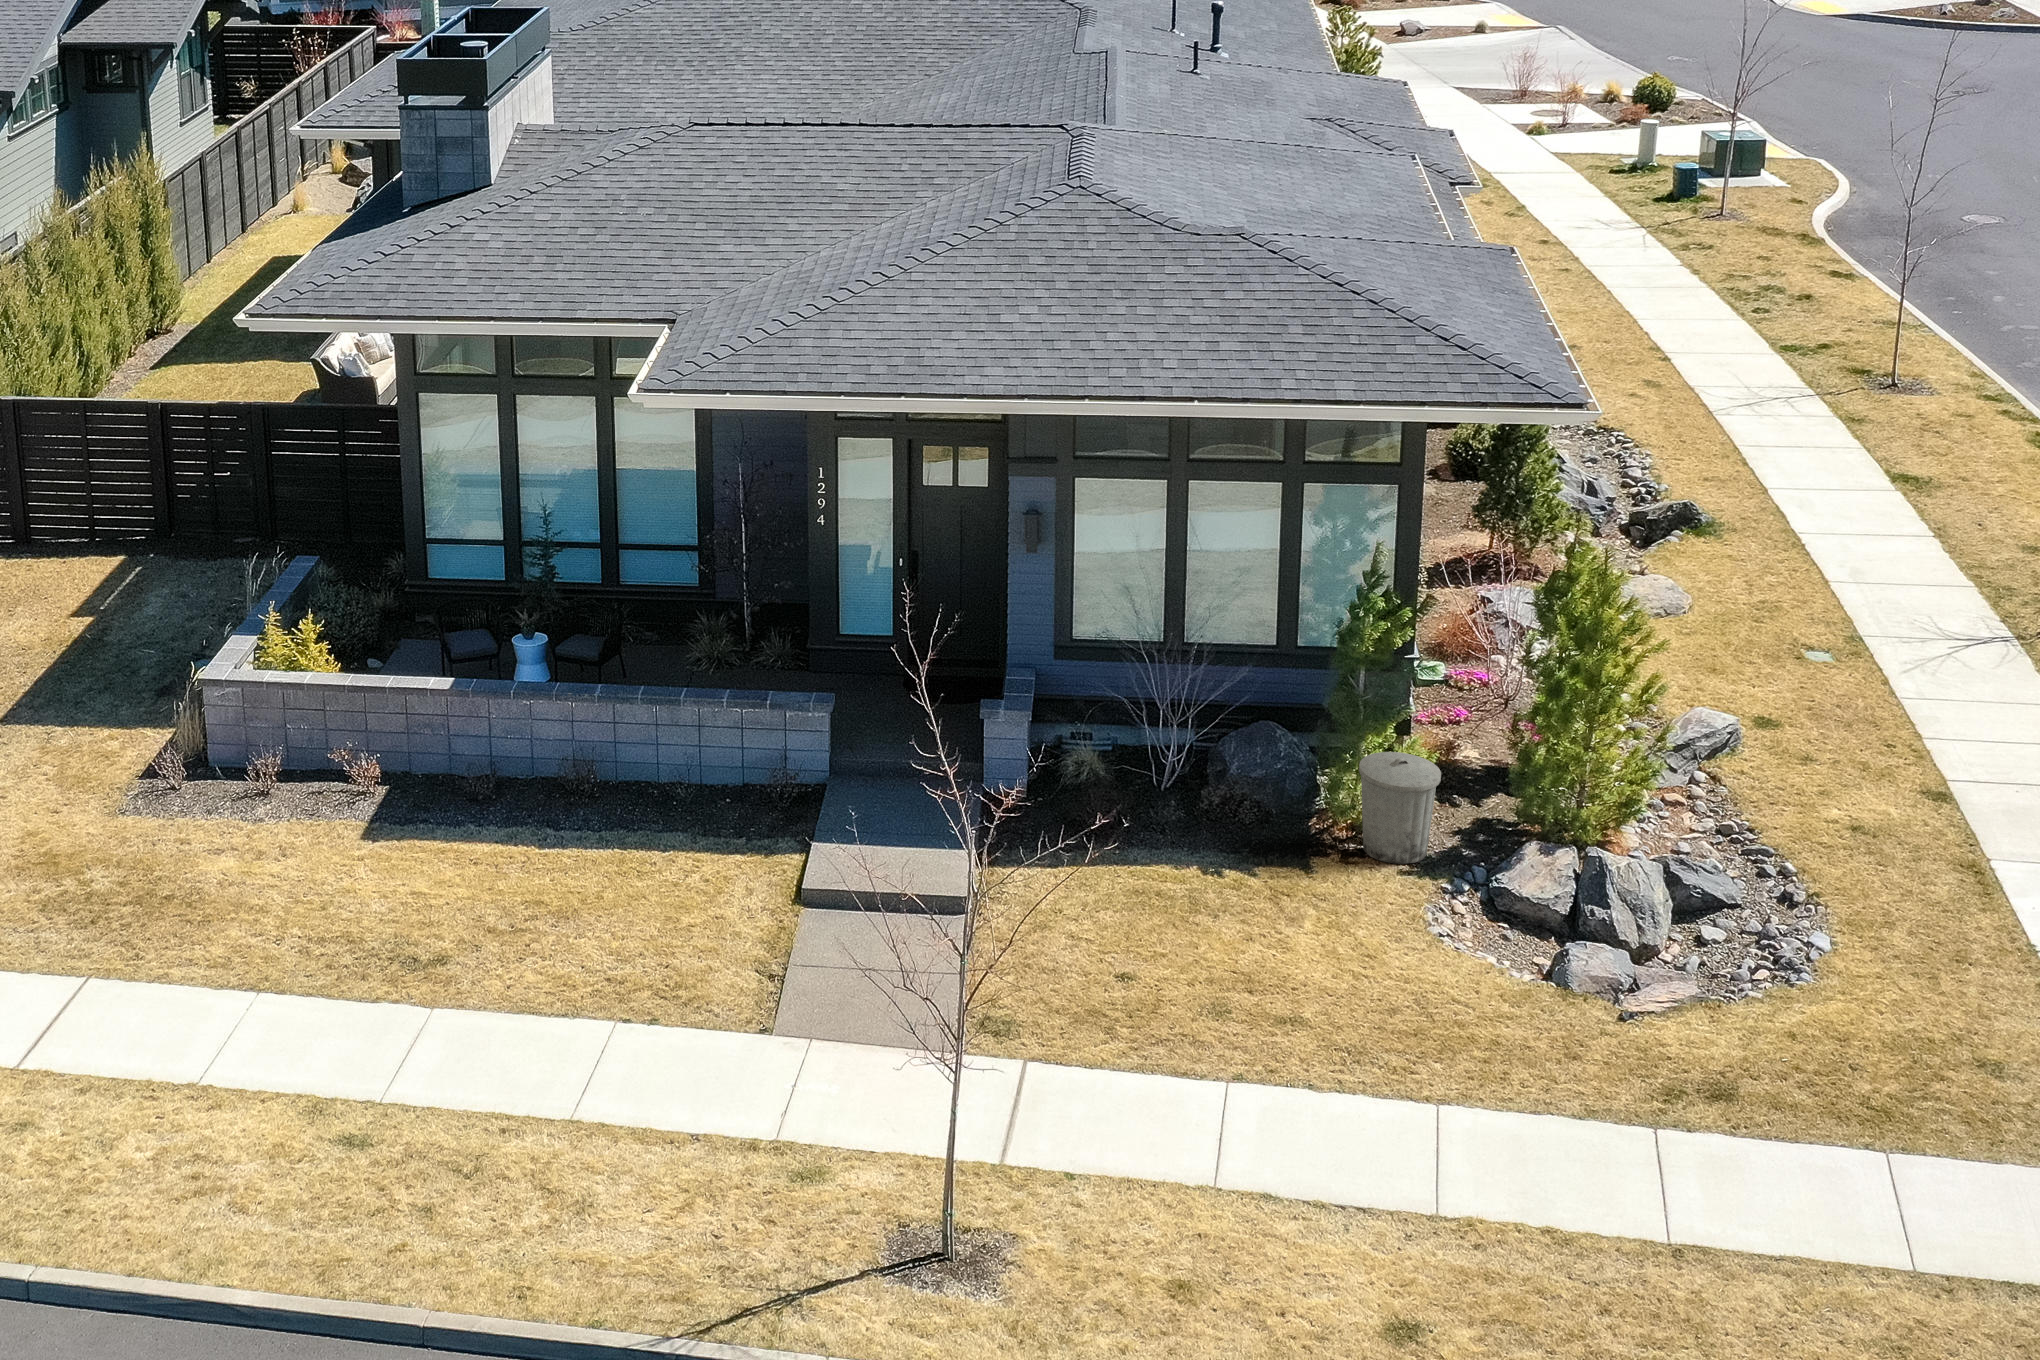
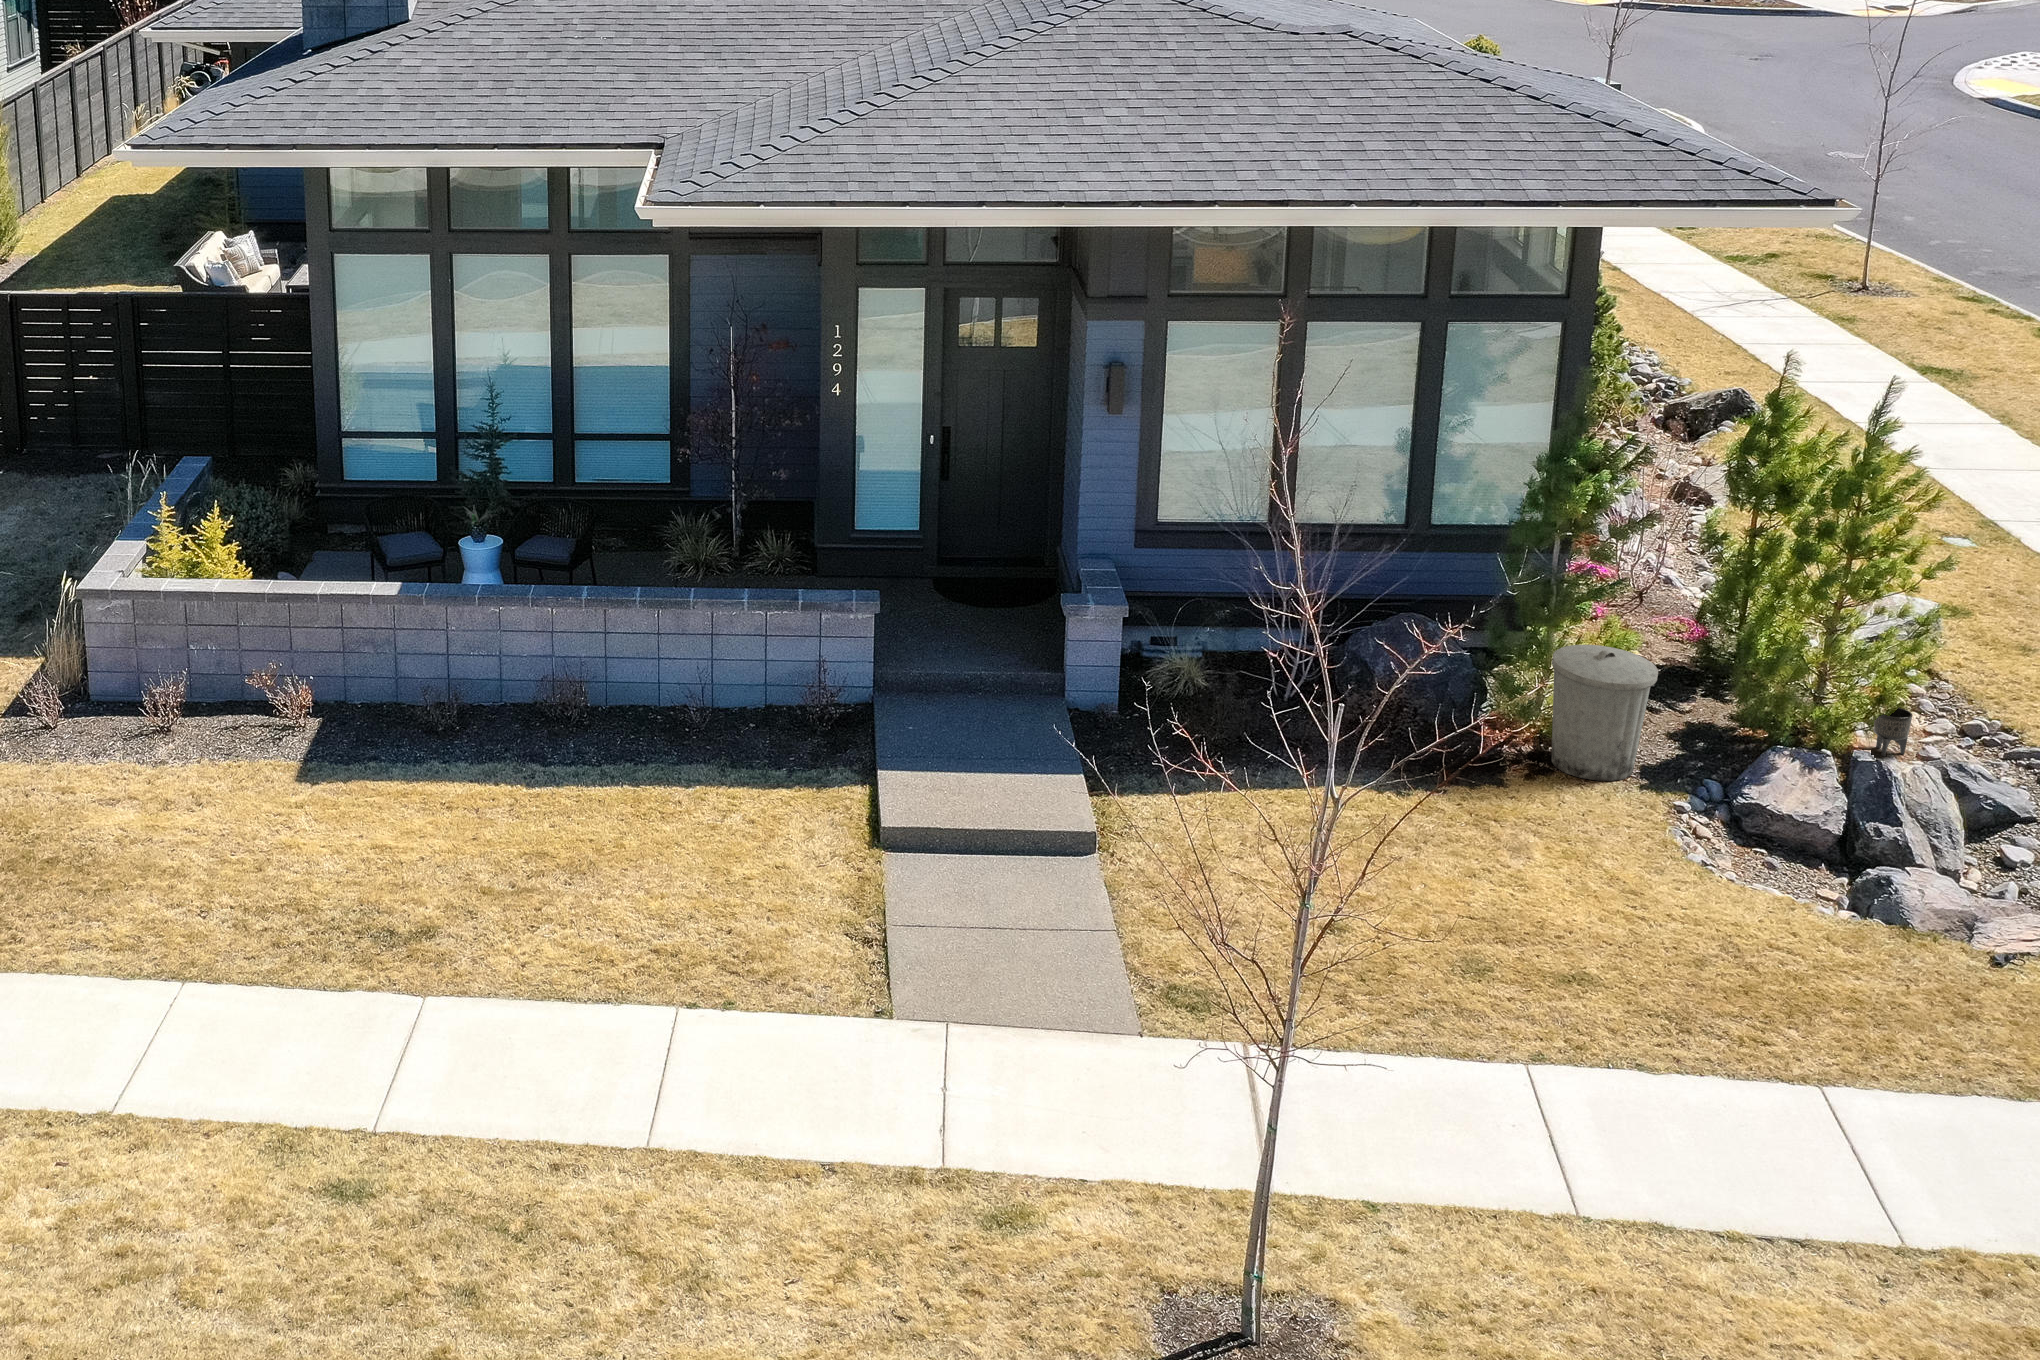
planter: none [1634,807,1663,849] -> present [1874,708,1913,757]

